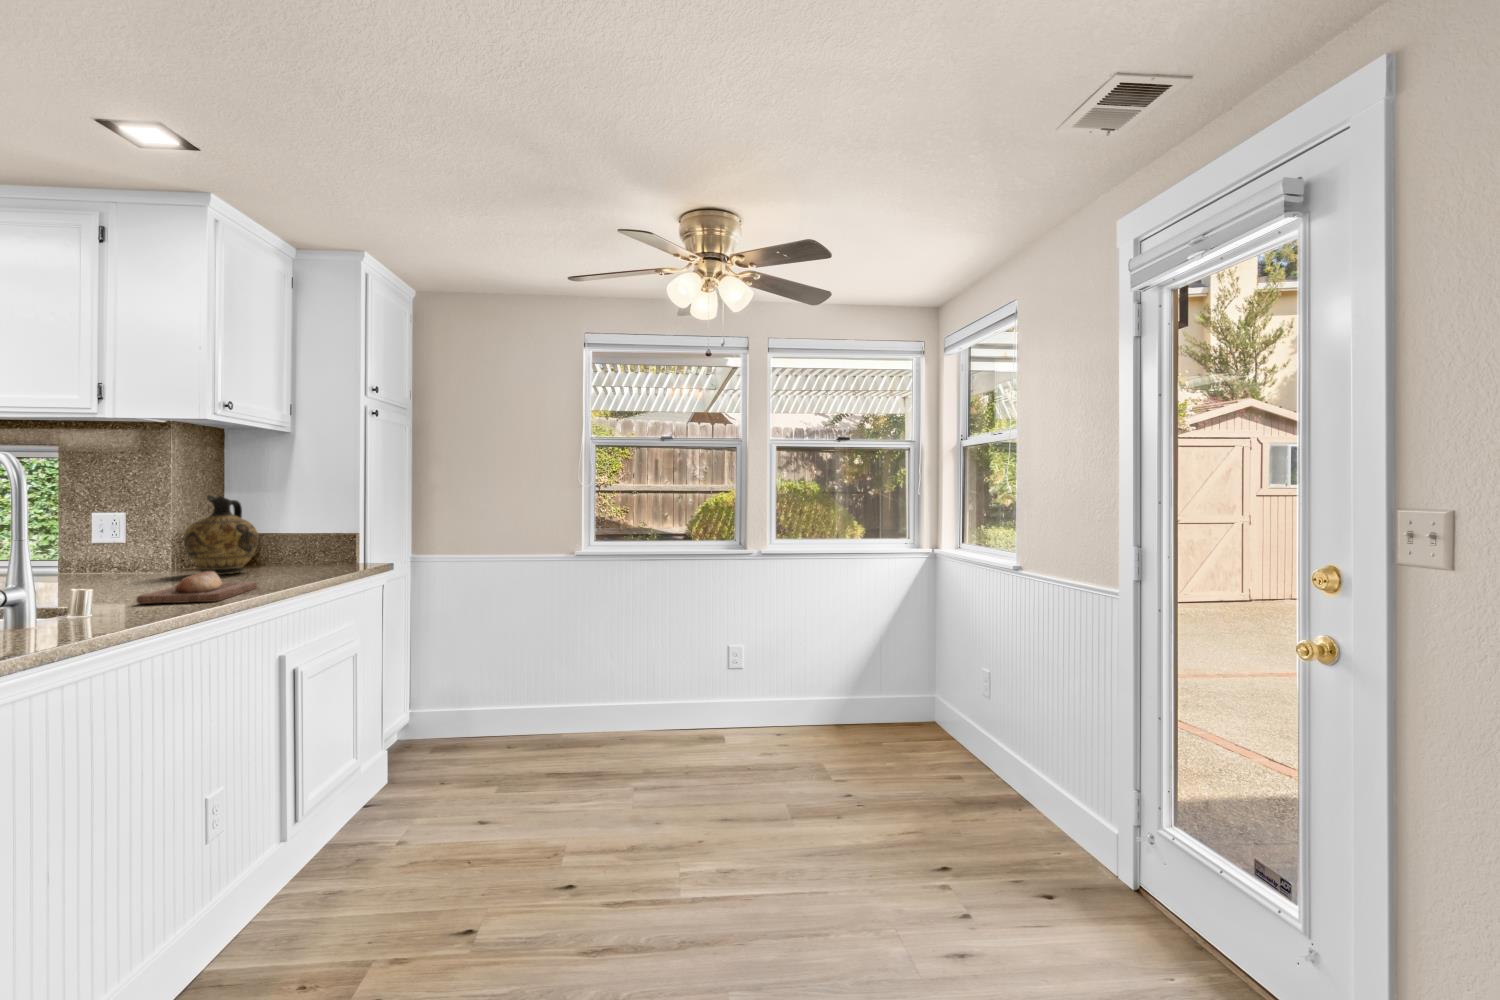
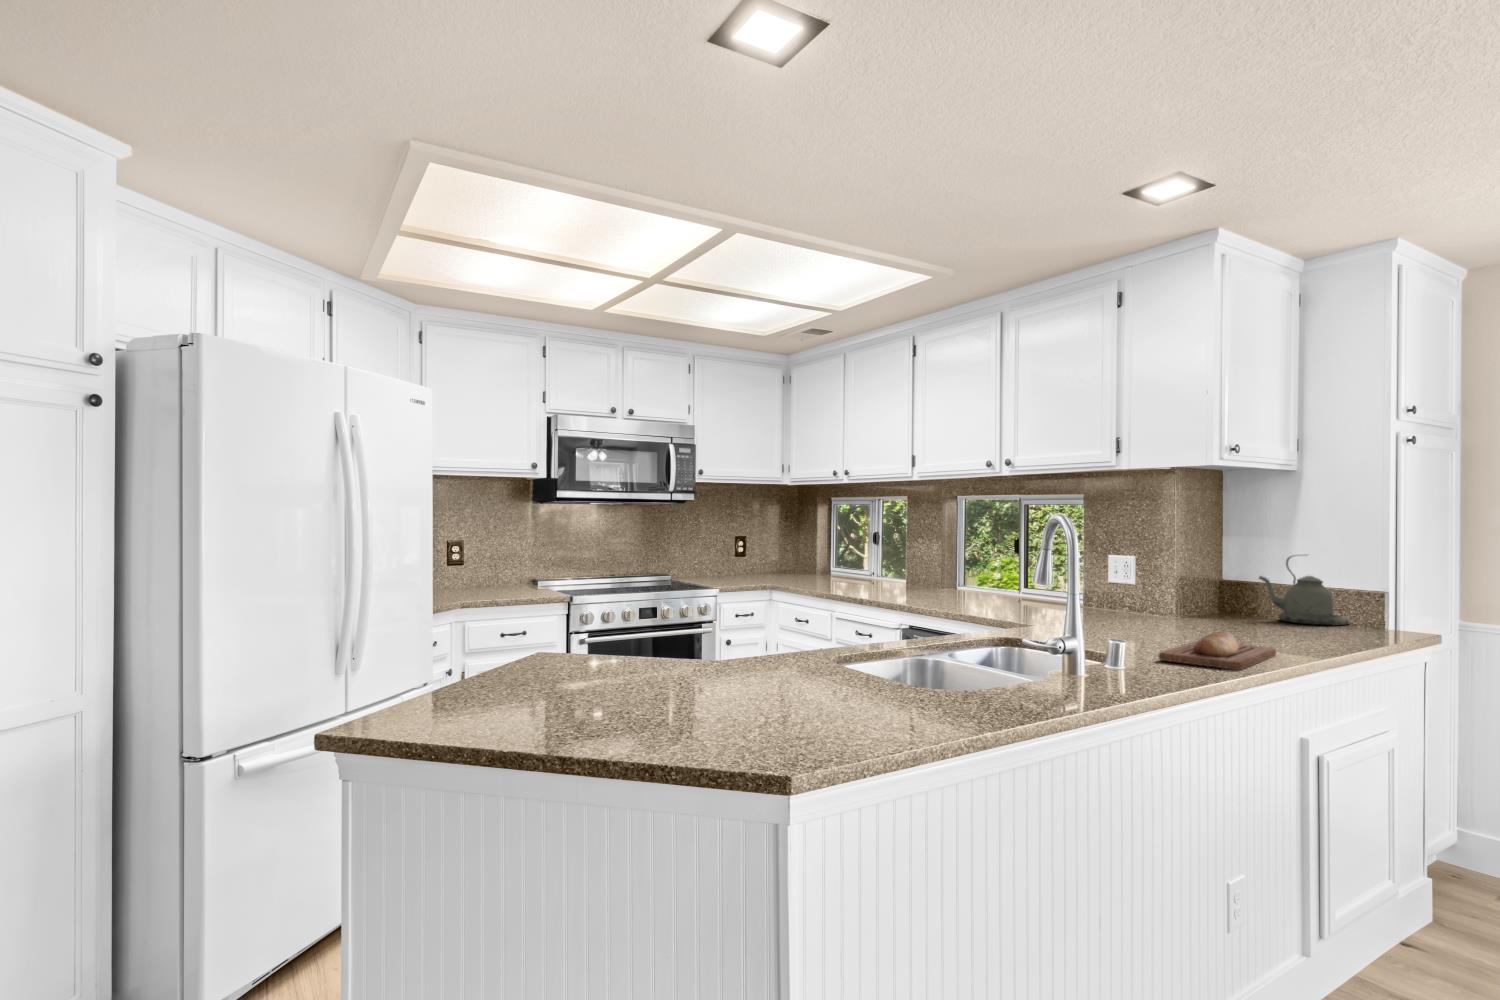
ceramic jug: present [183,495,259,574] -> none [1189,543,1266,628]
kettle: none [255,506,332,566] -> present [1259,556,1350,626]

